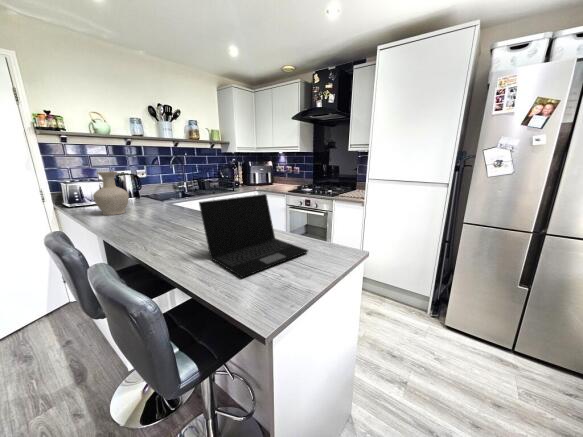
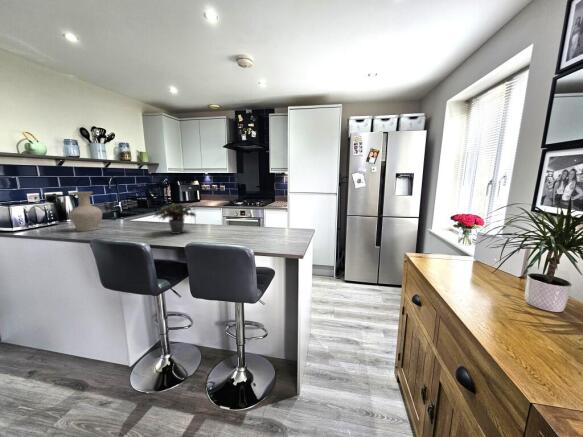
potted plant: none [139,190,203,232] -> present [155,204,195,234]
laptop: present [199,194,308,278] -> none [222,202,282,243]

